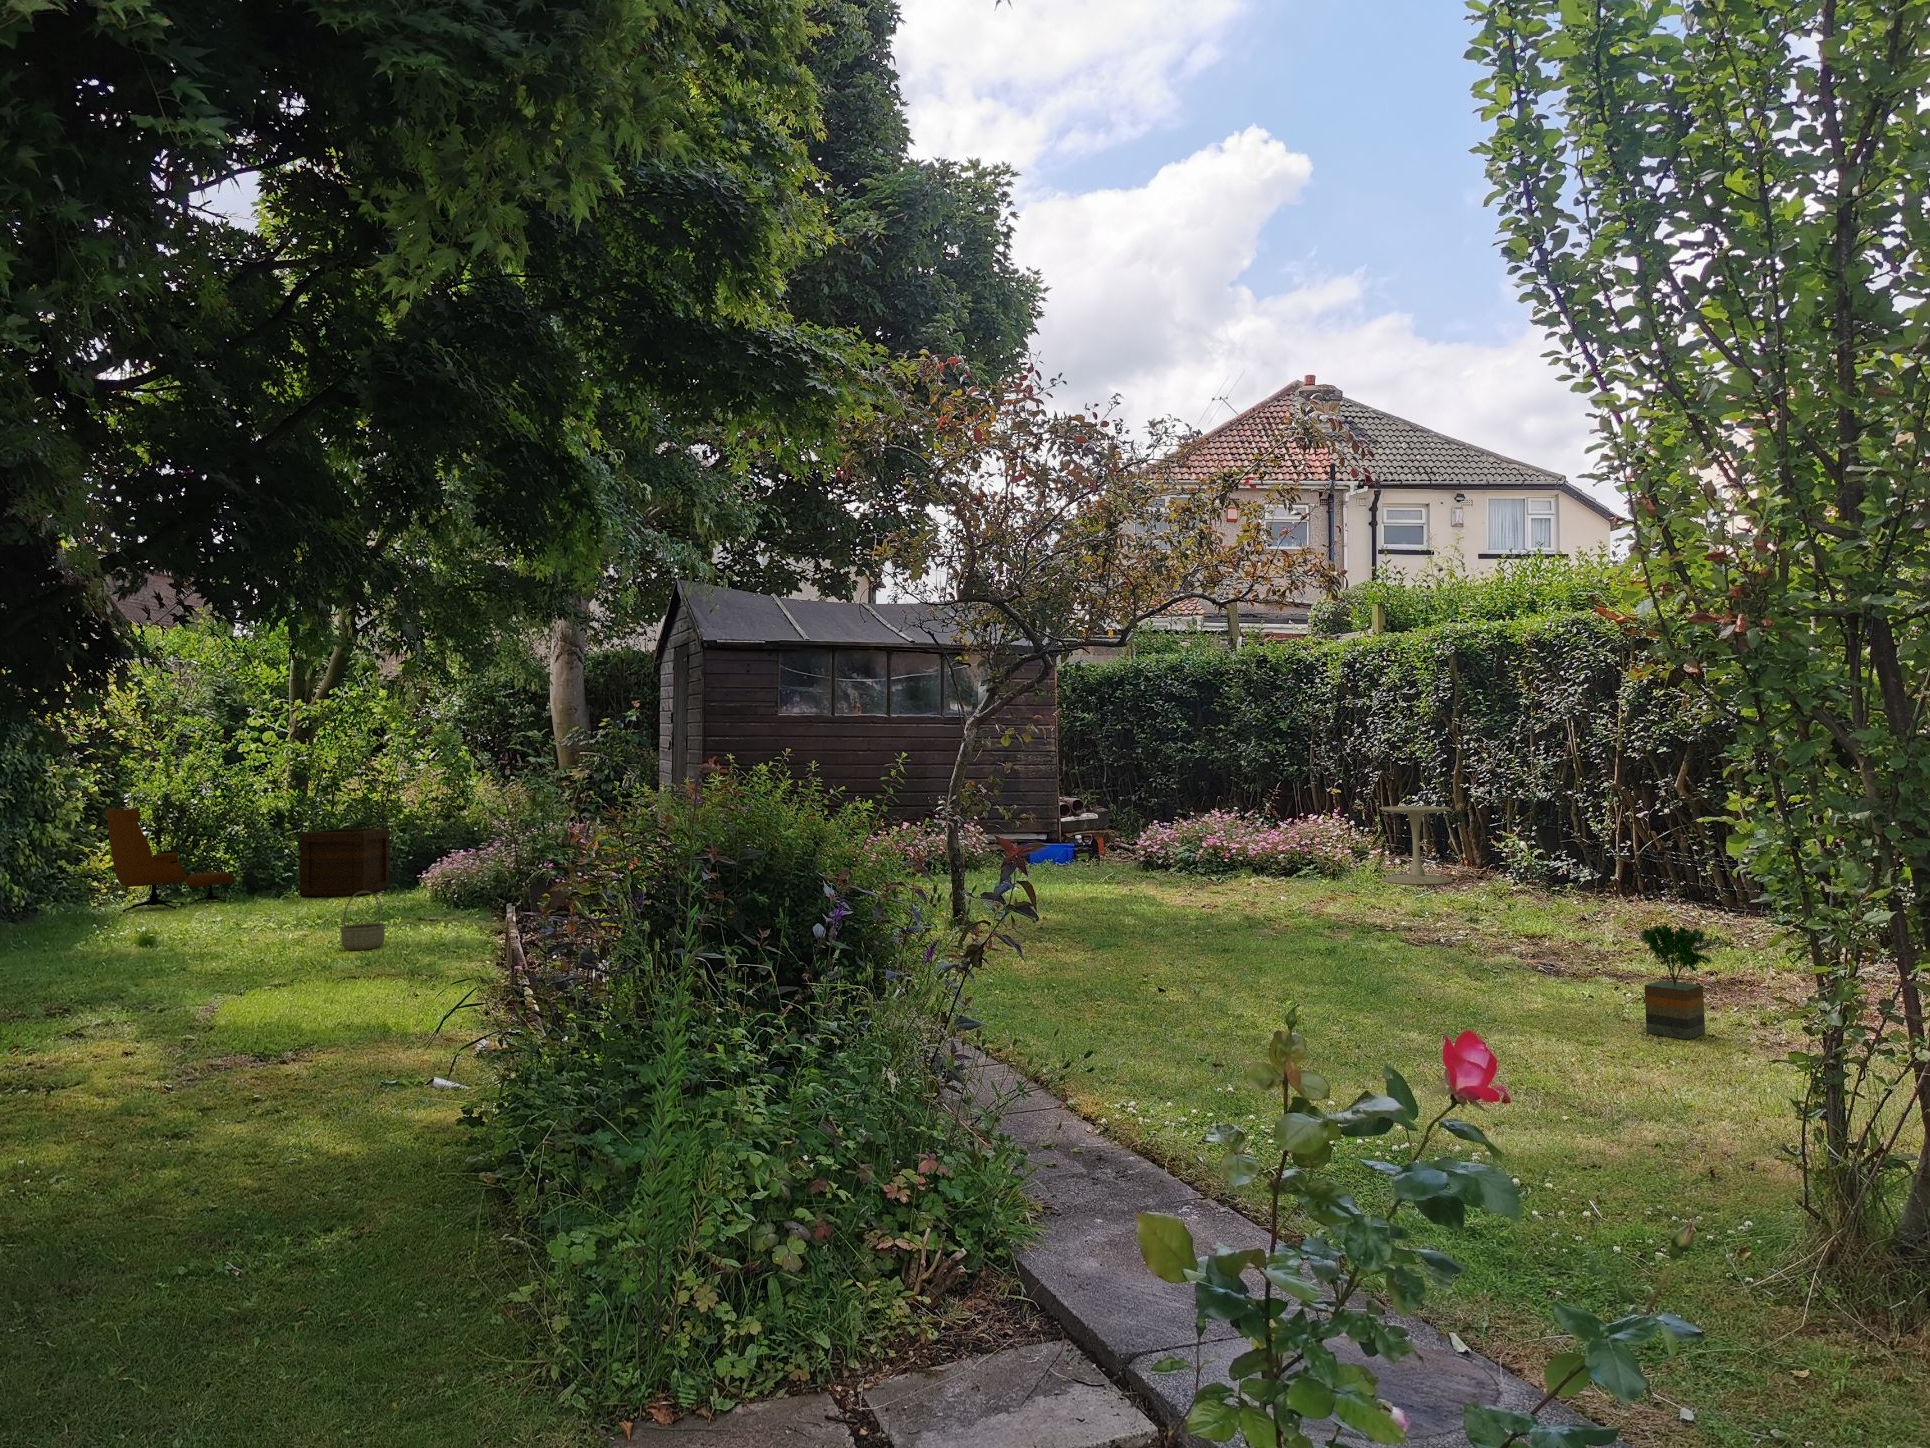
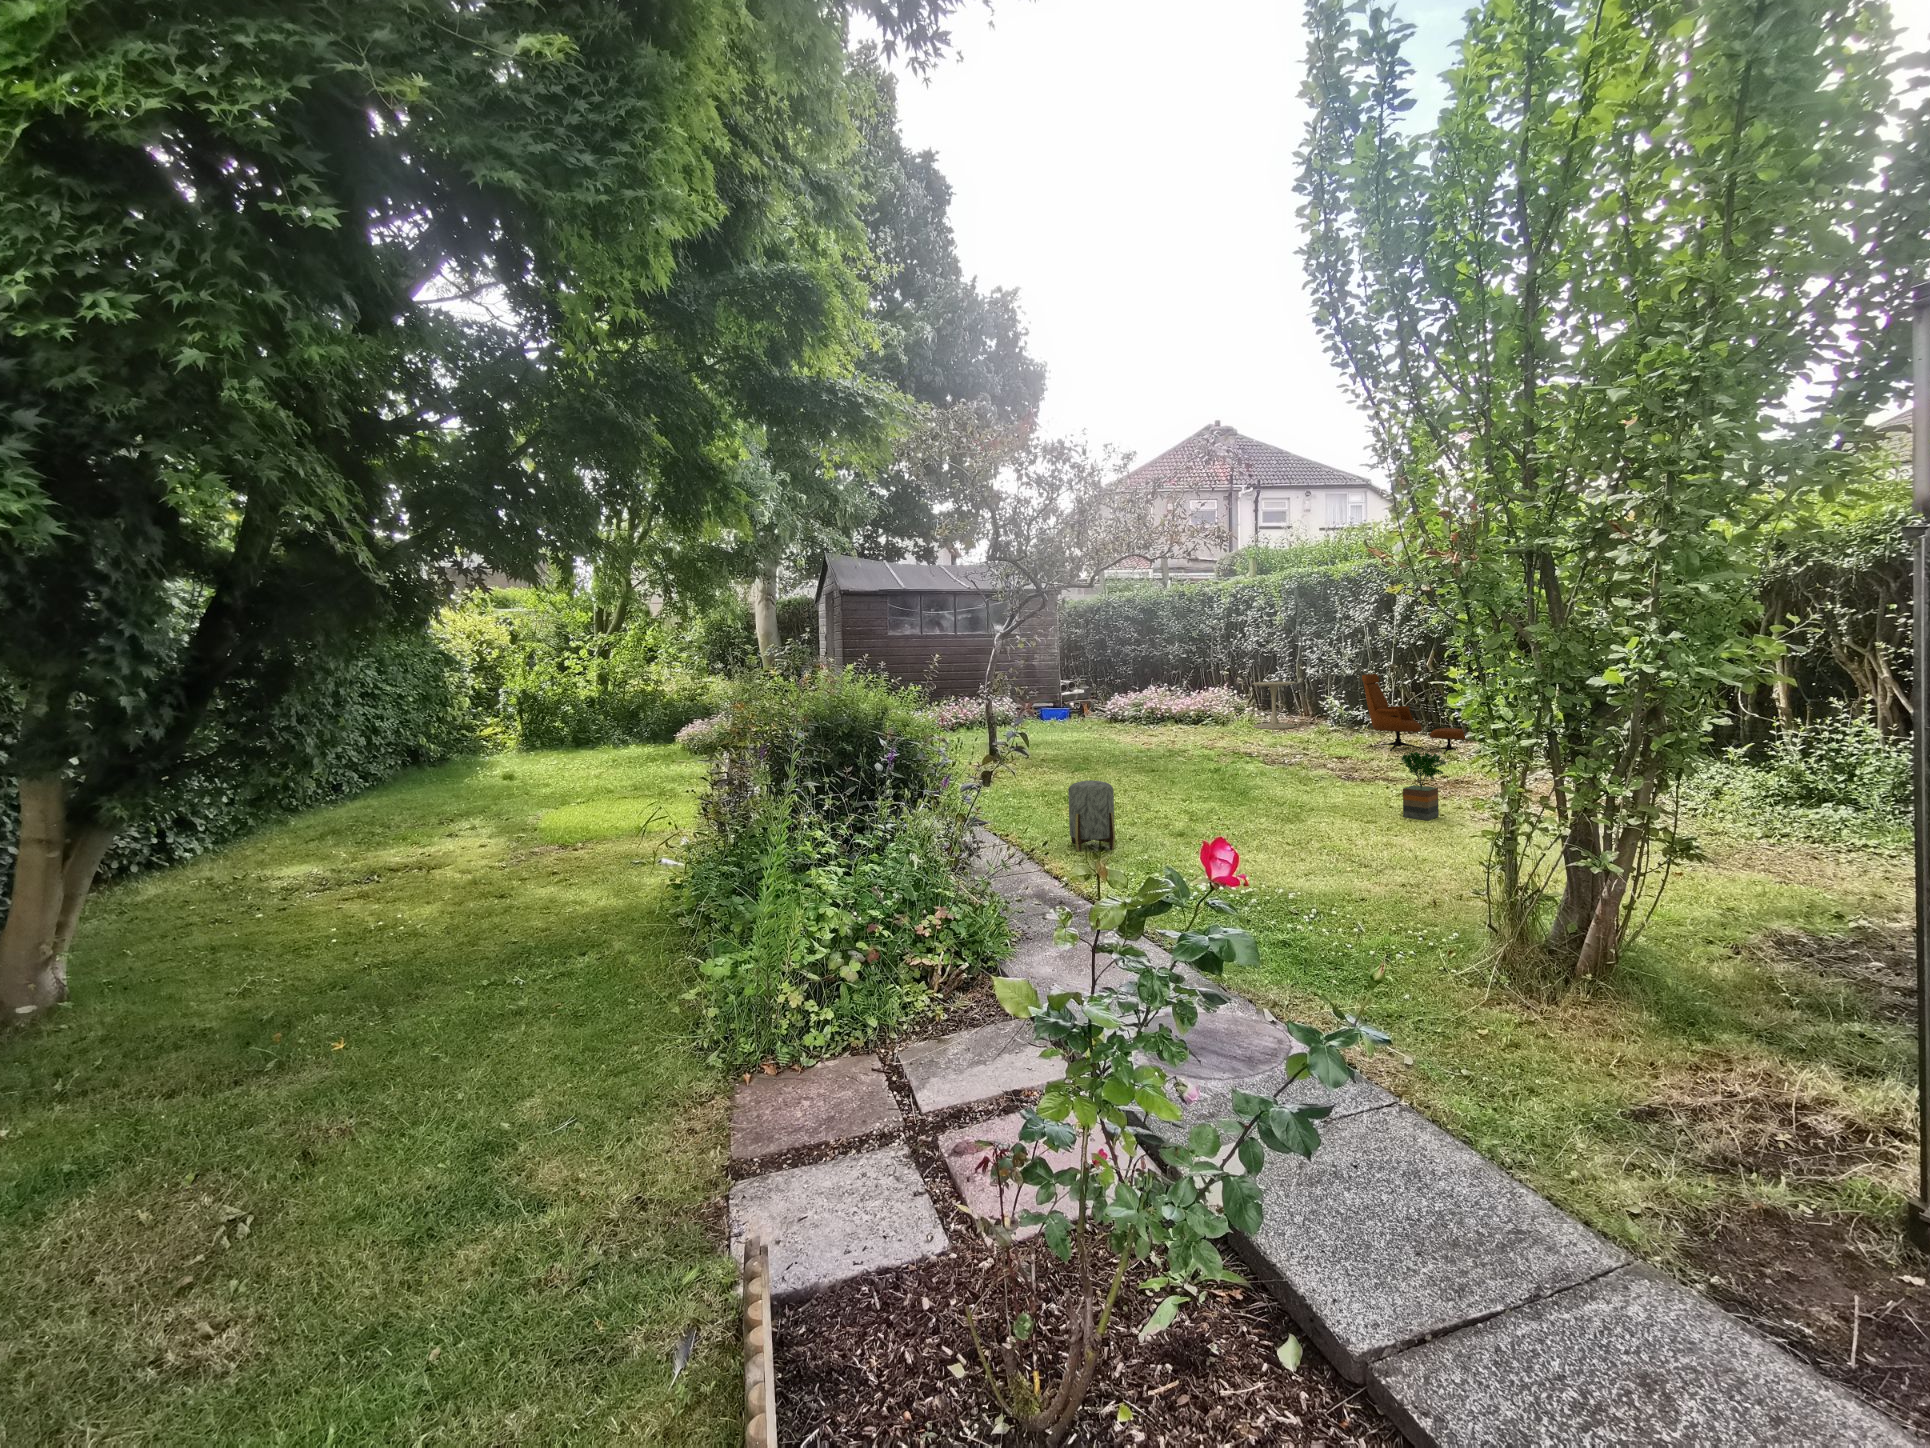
lounge chair: present [105,809,235,912] -> present [1362,674,1466,754]
wooden crate: present [300,828,390,897] -> none [594,708,652,751]
basket: present [340,891,386,950] -> none [615,747,644,783]
stool: none [1098,961,1175,1077] -> present [1068,780,1115,851]

